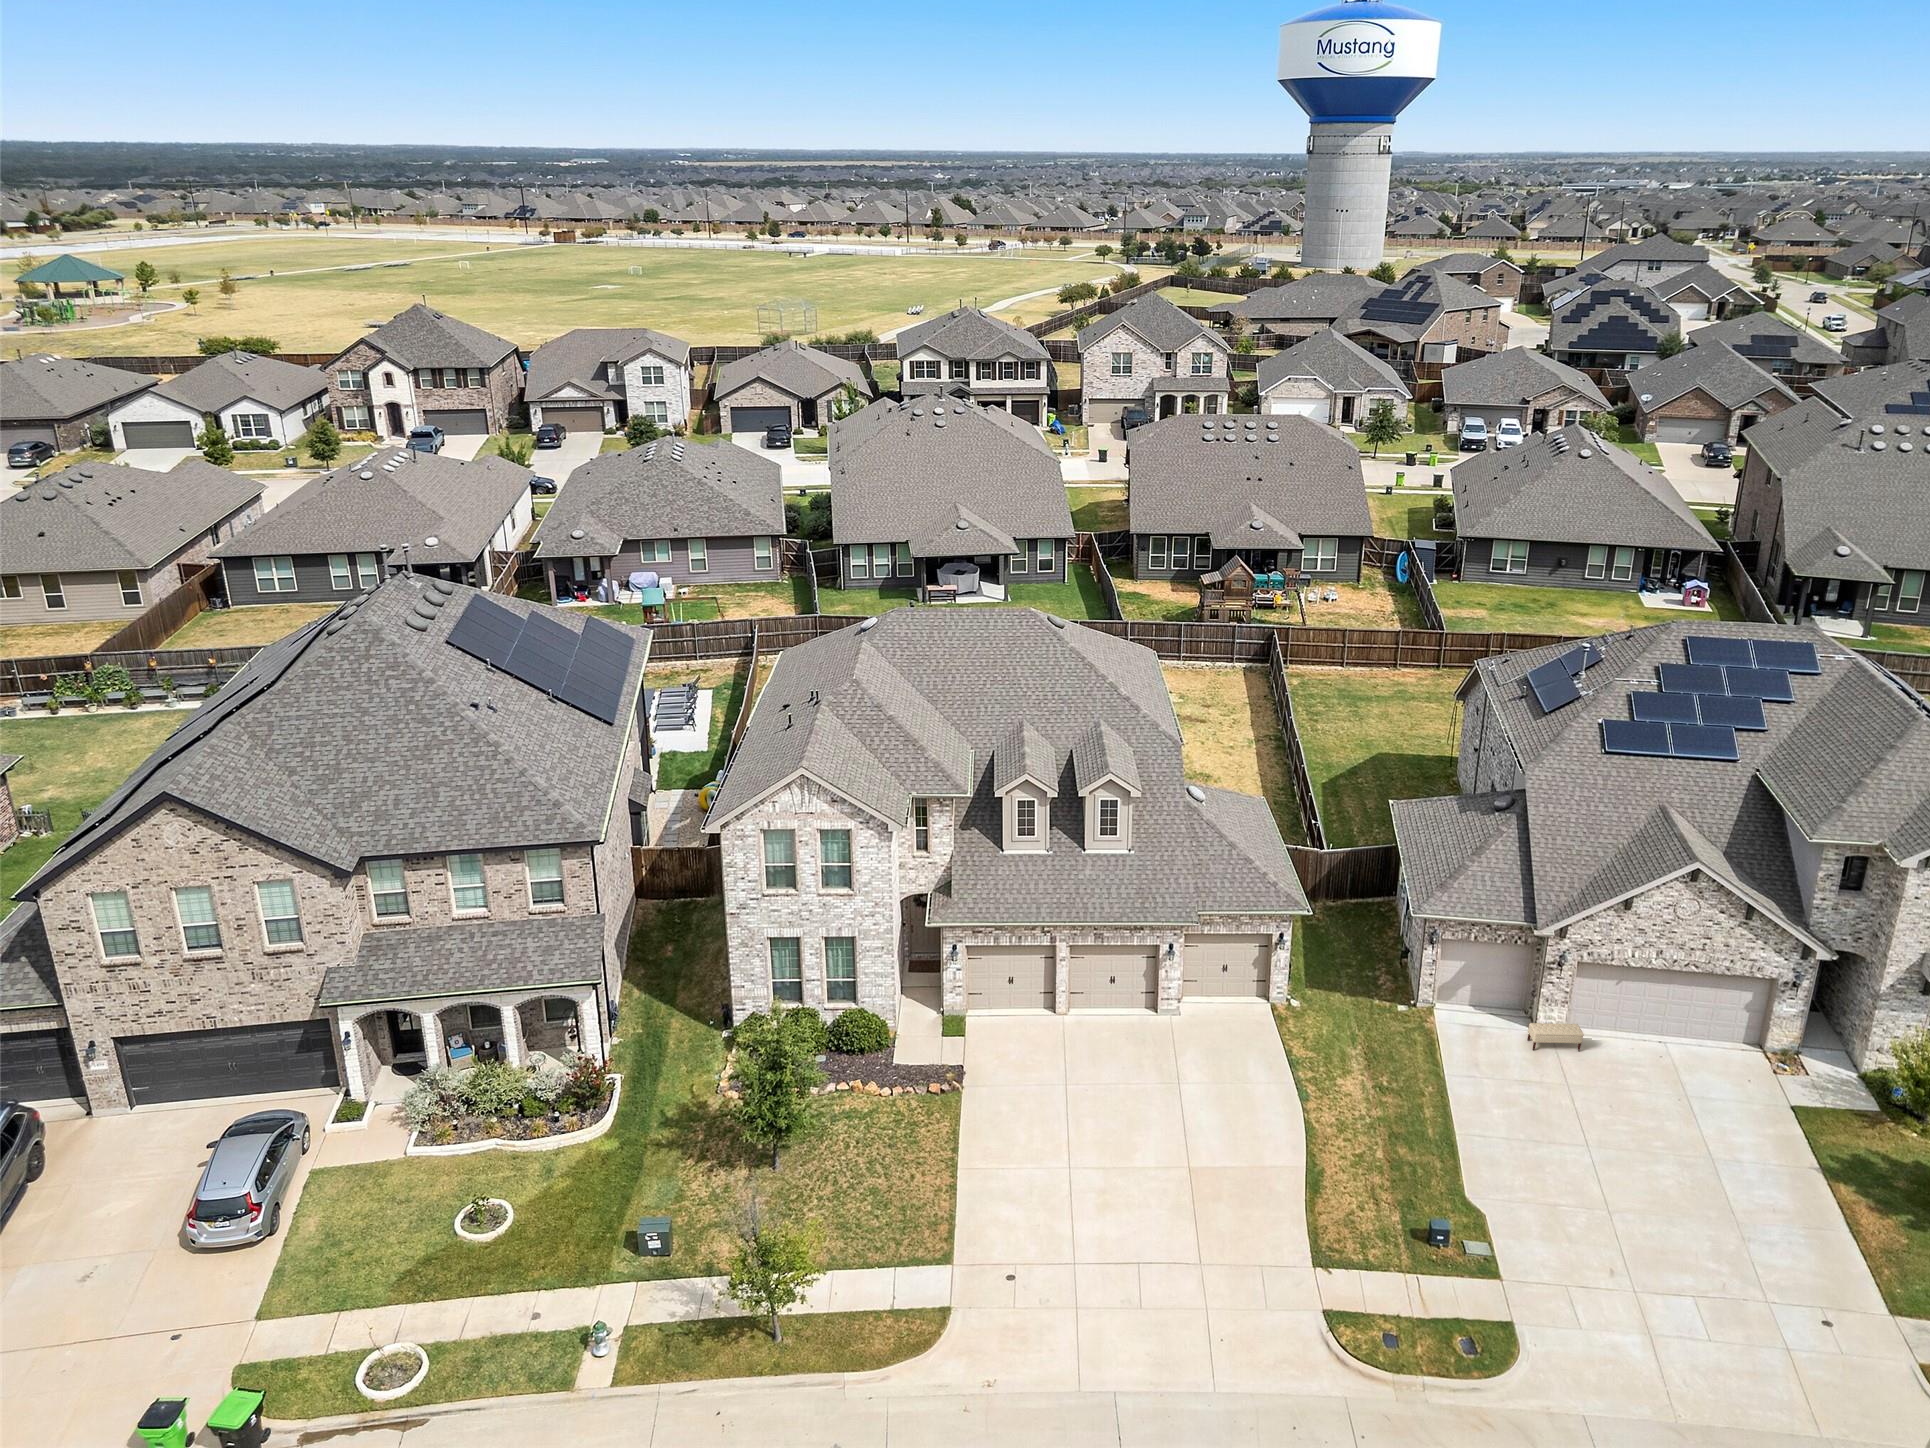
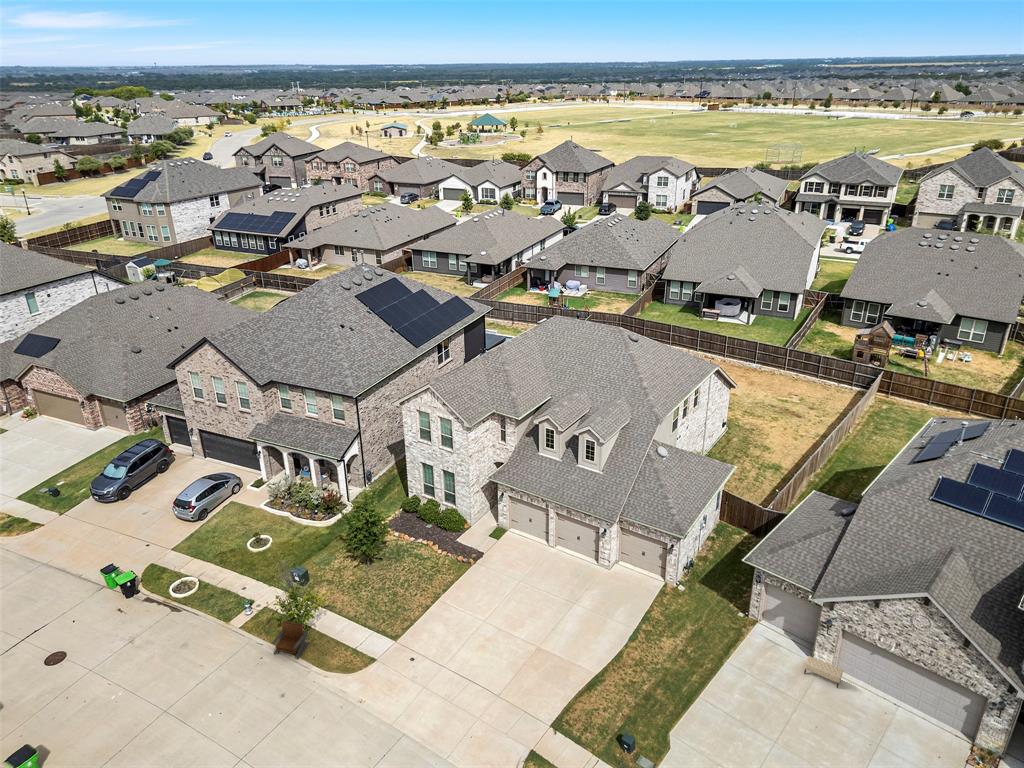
lounge chair: none [746,1303,817,1393] -> present [272,621,310,659]

